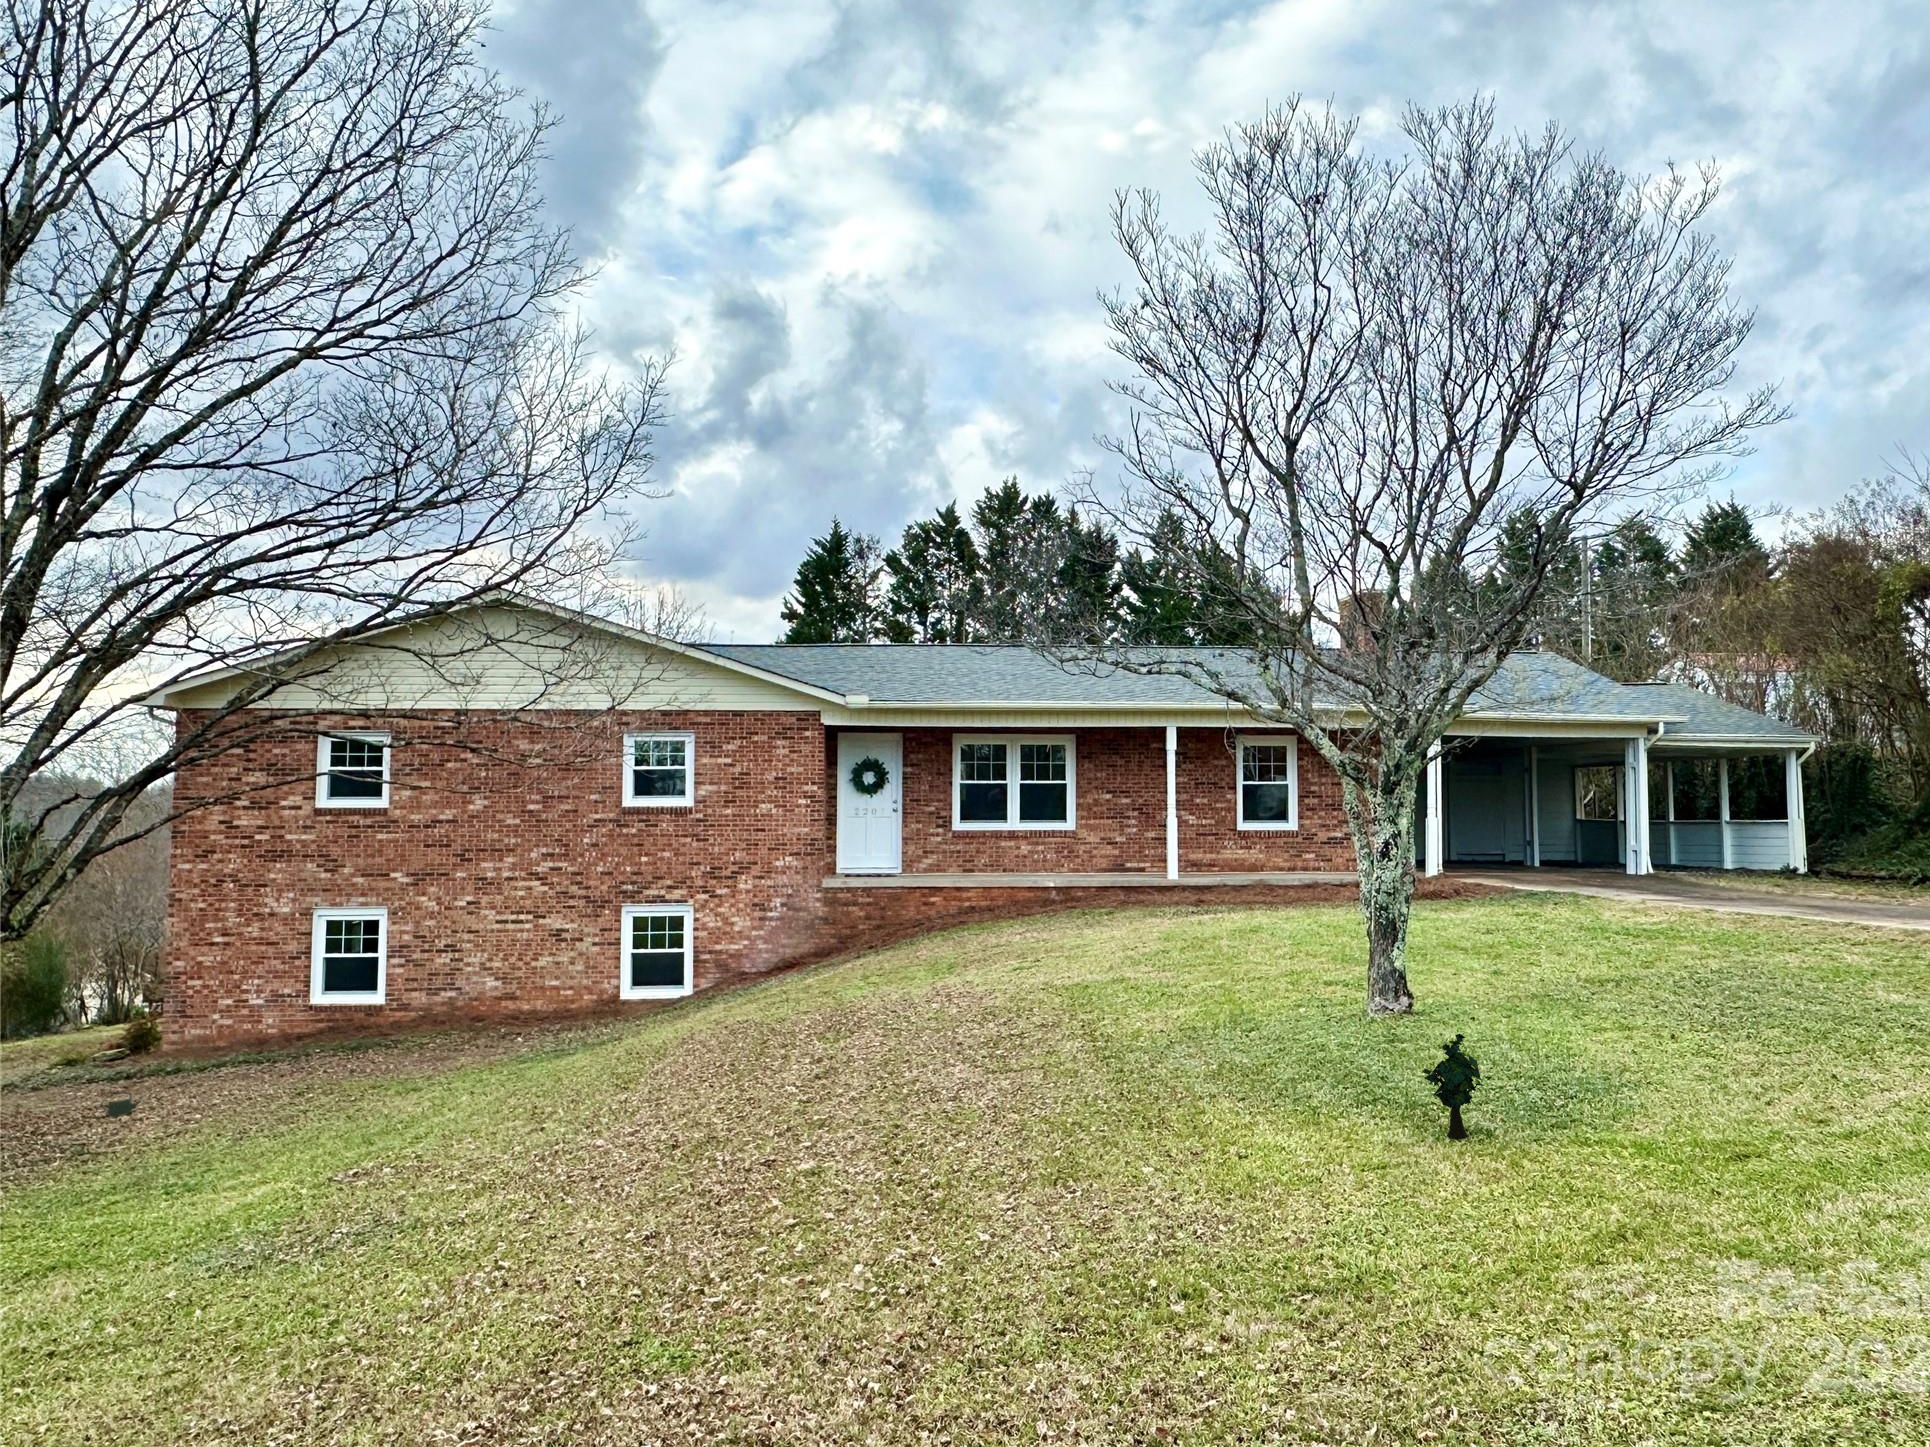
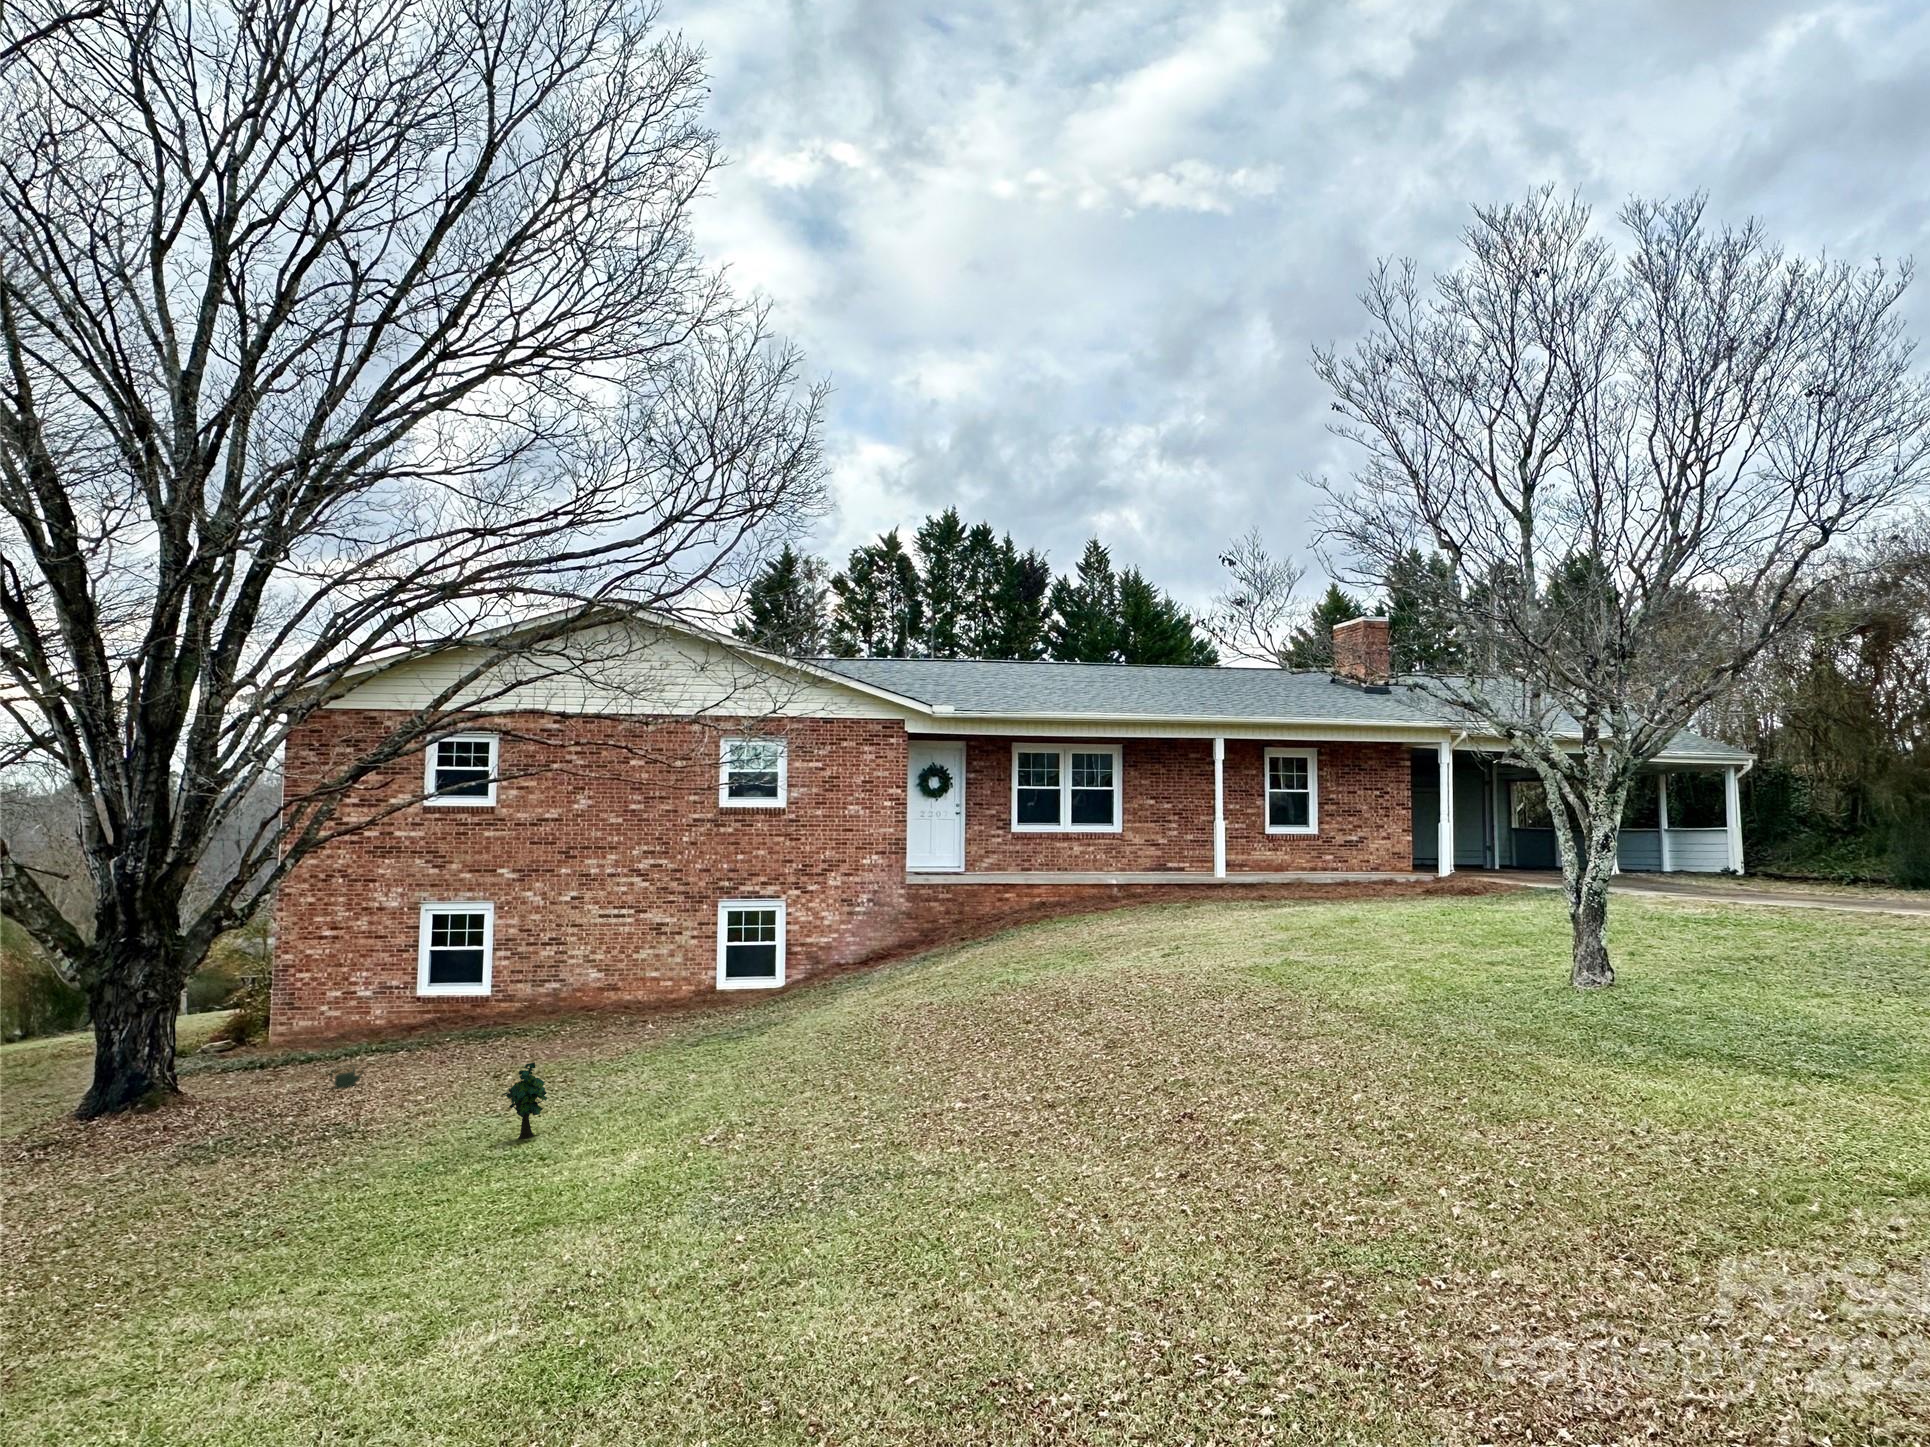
decorative plant: present [1423,1034,1483,1139] -> present [502,1063,547,1139]

